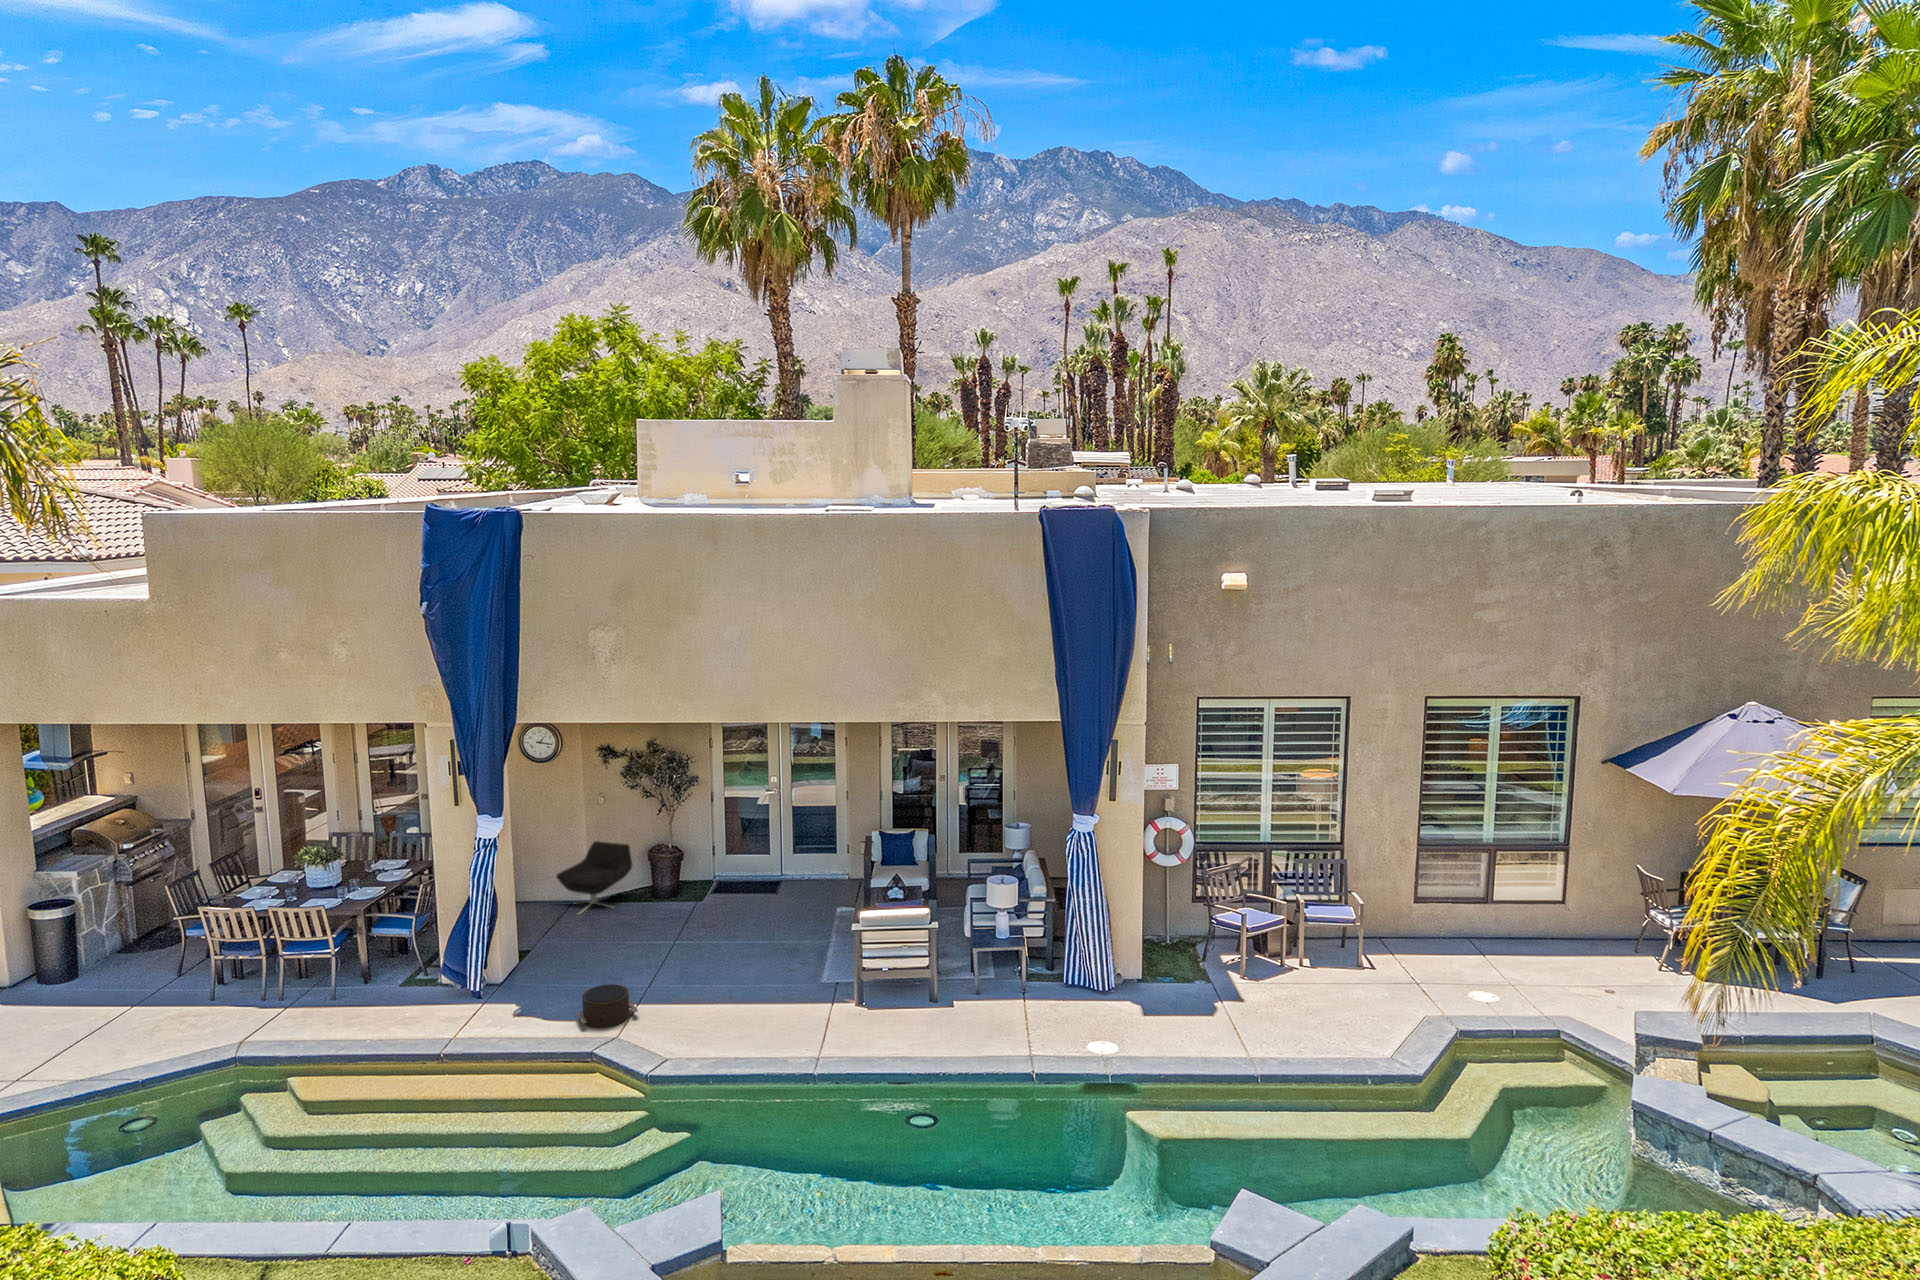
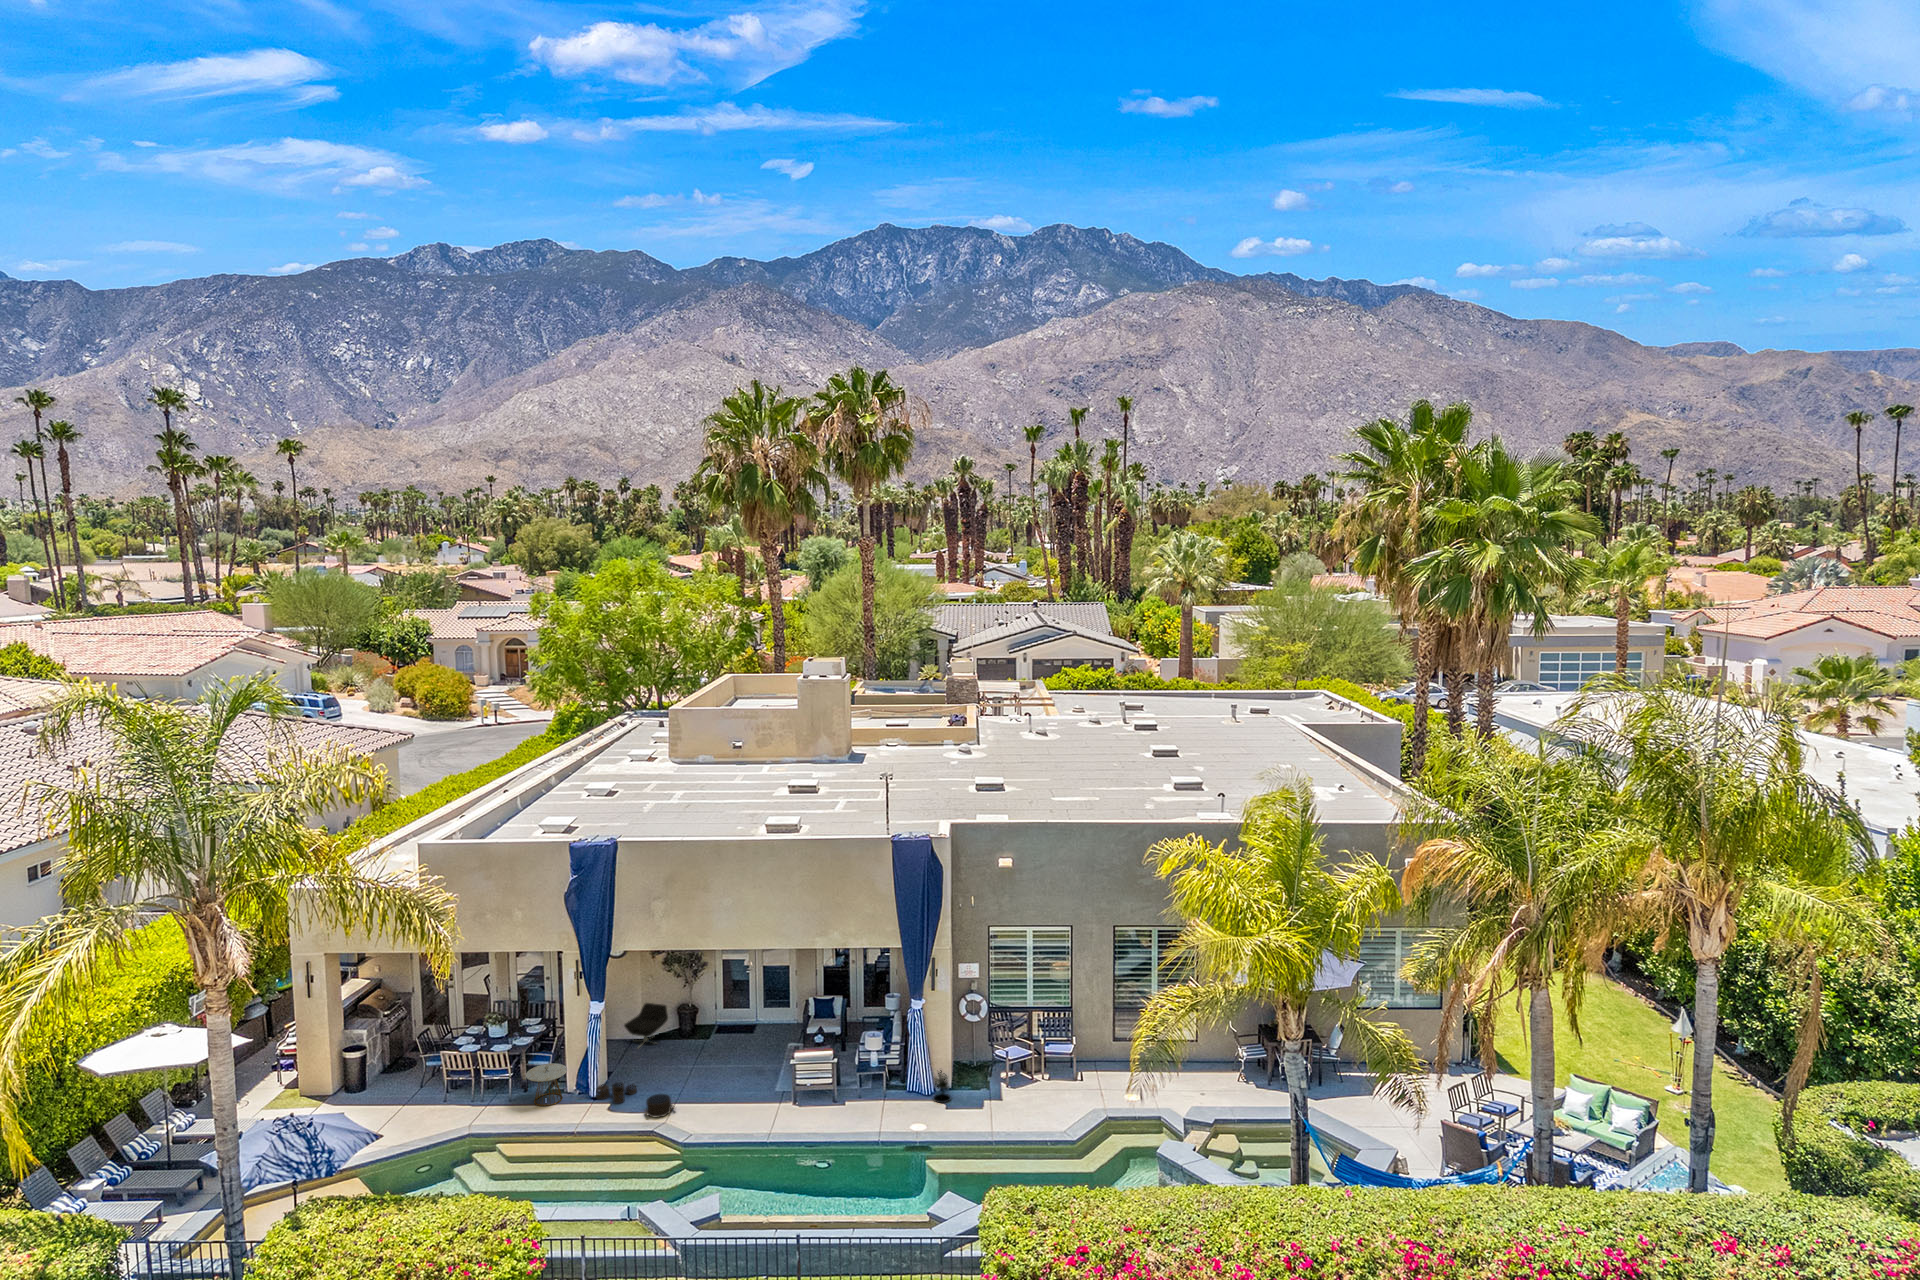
side table: none [359,931,439,1007] -> present [526,1063,567,1107]
potted tree: none [1112,939,1152,1004] -> present [933,1070,951,1103]
woven basket: none [492,964,569,1003] -> present [596,1083,637,1104]

